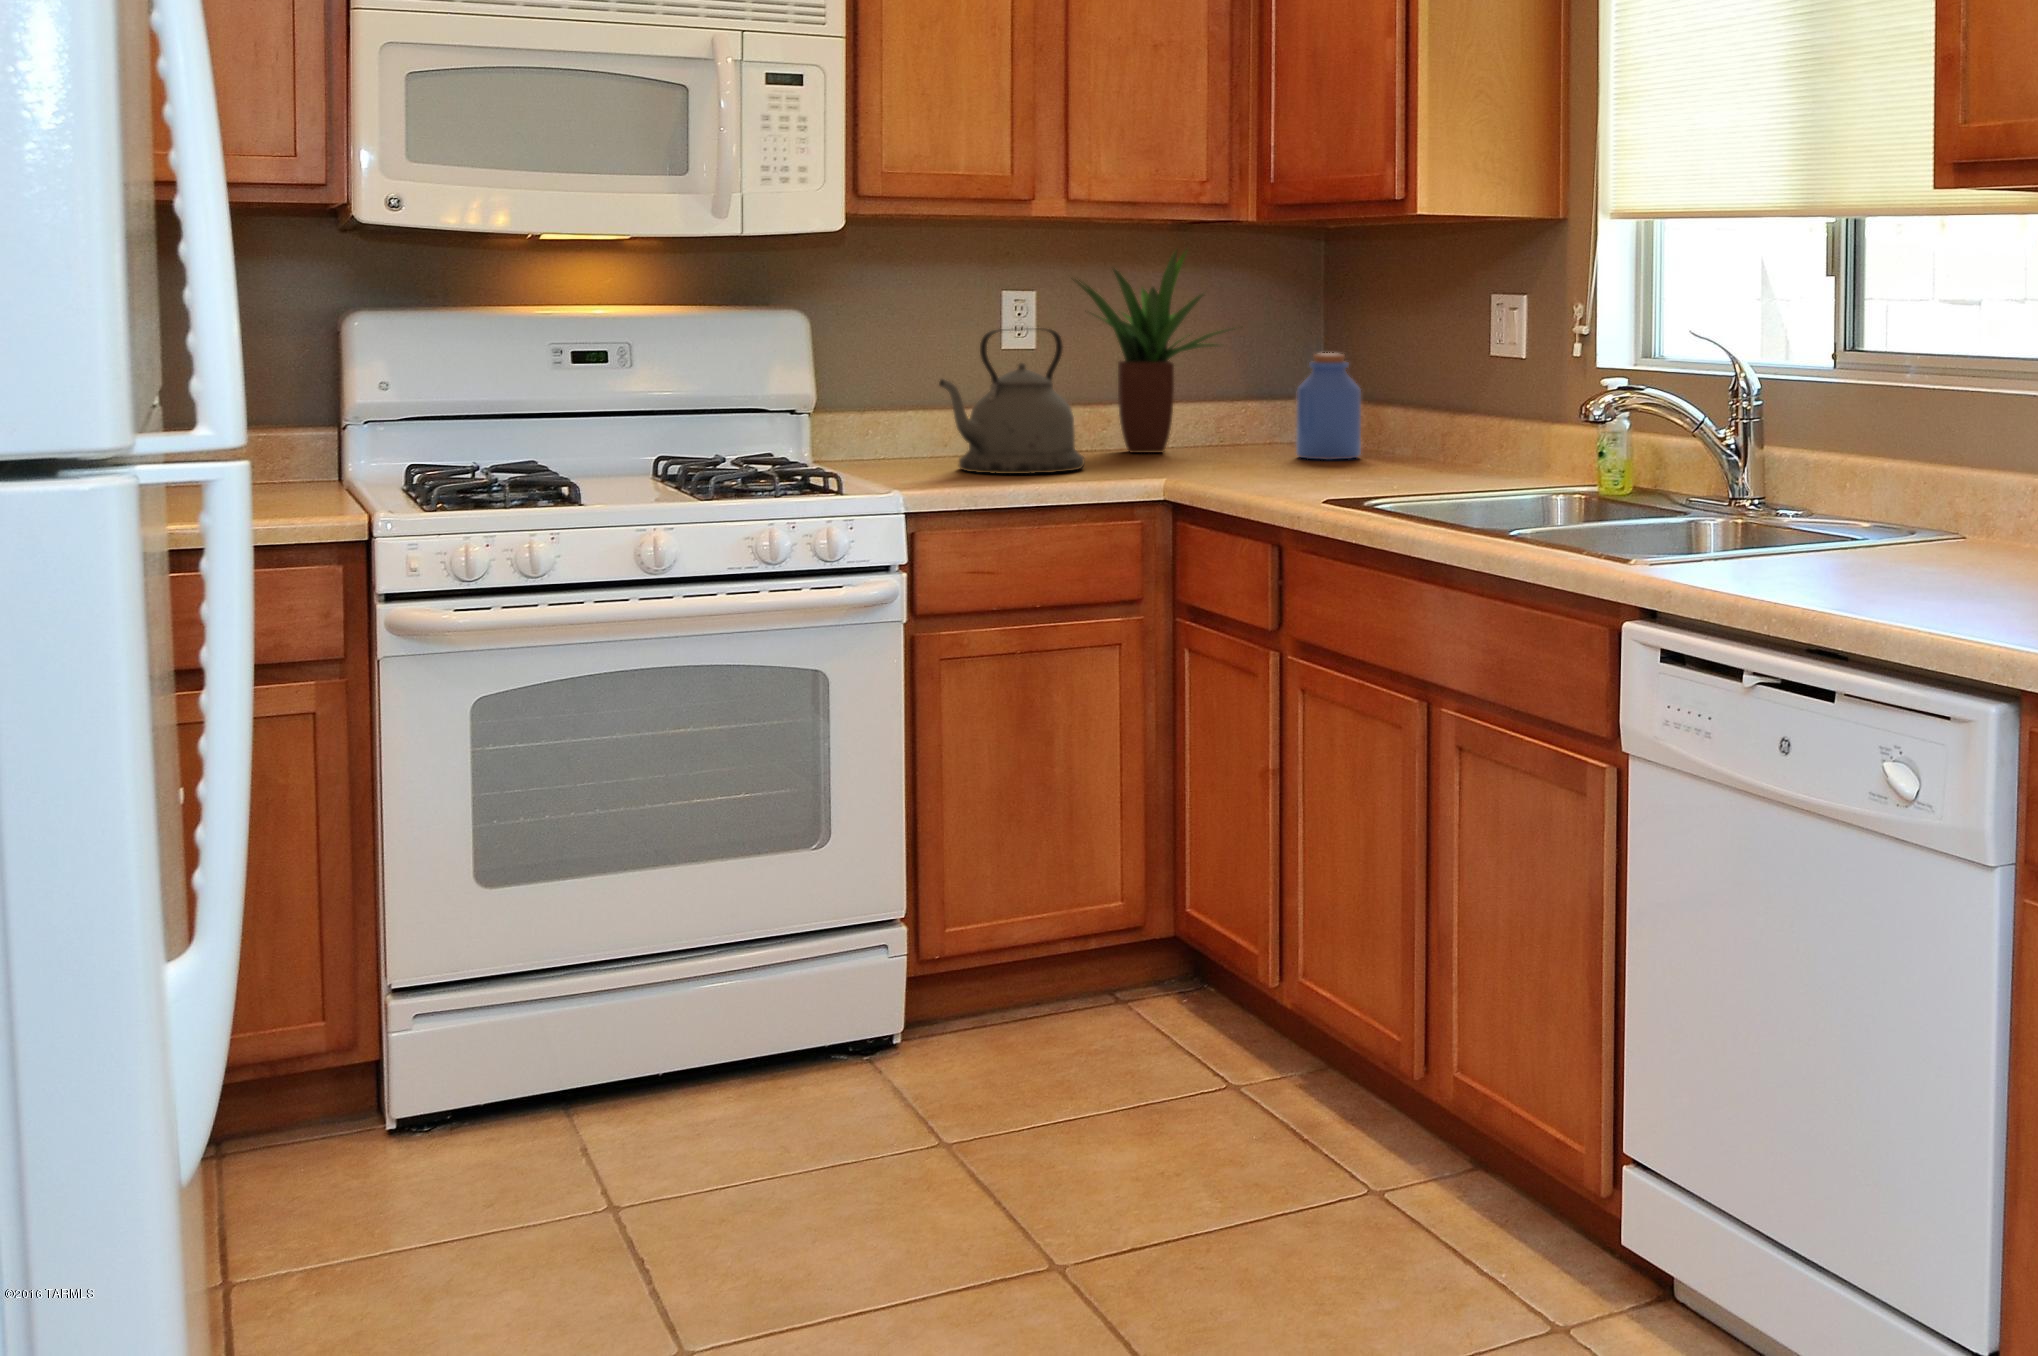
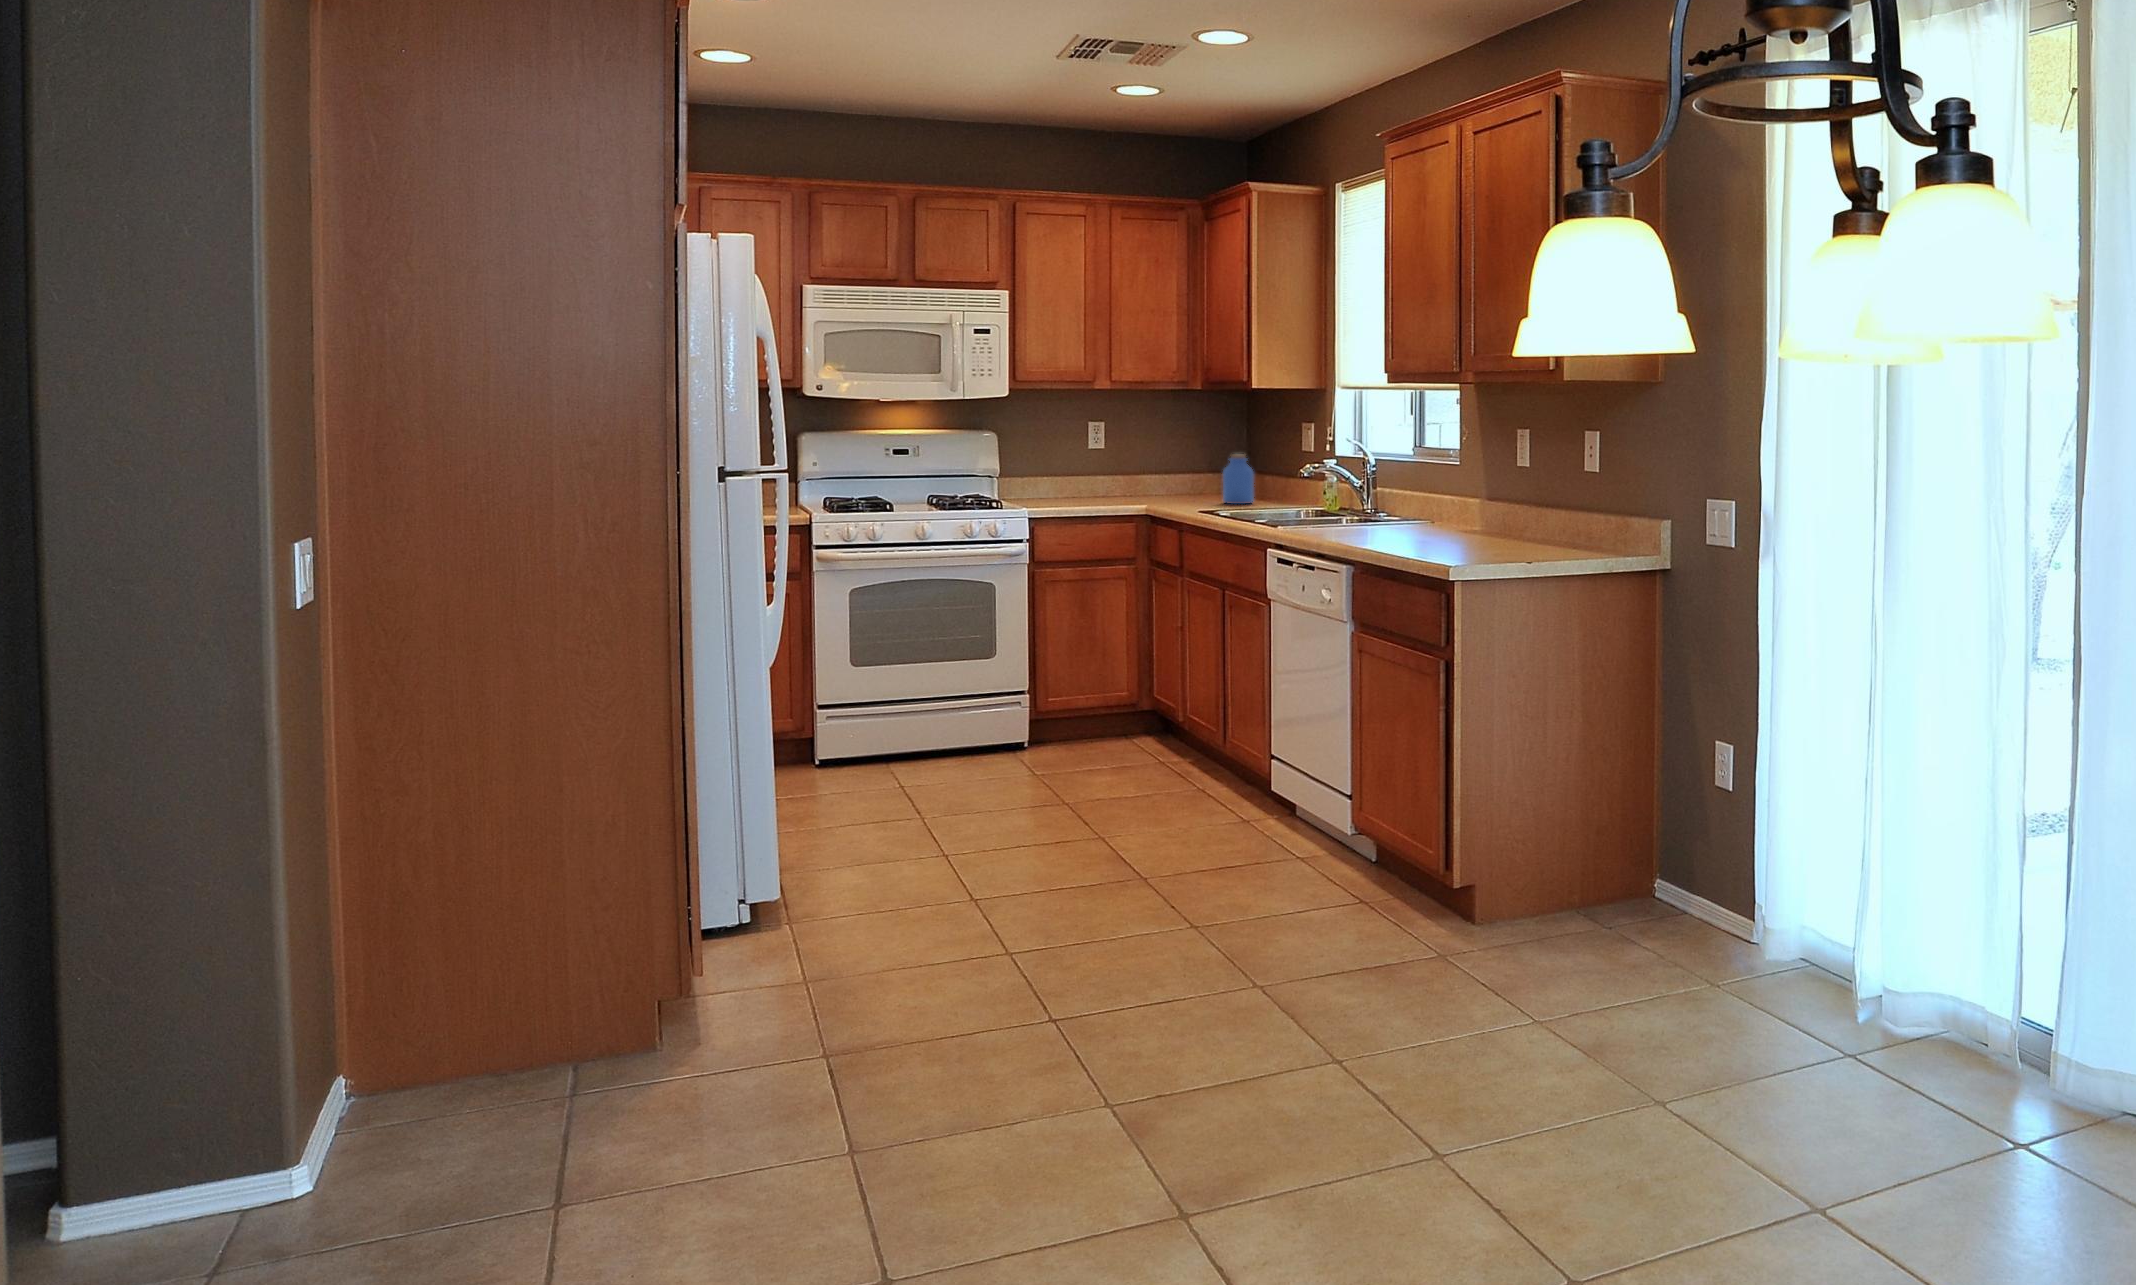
potted plant: present [1075,248,1231,453] -> none [1120,404,1202,501]
kettle: present [939,329,1084,474] -> none [1049,441,1118,506]

